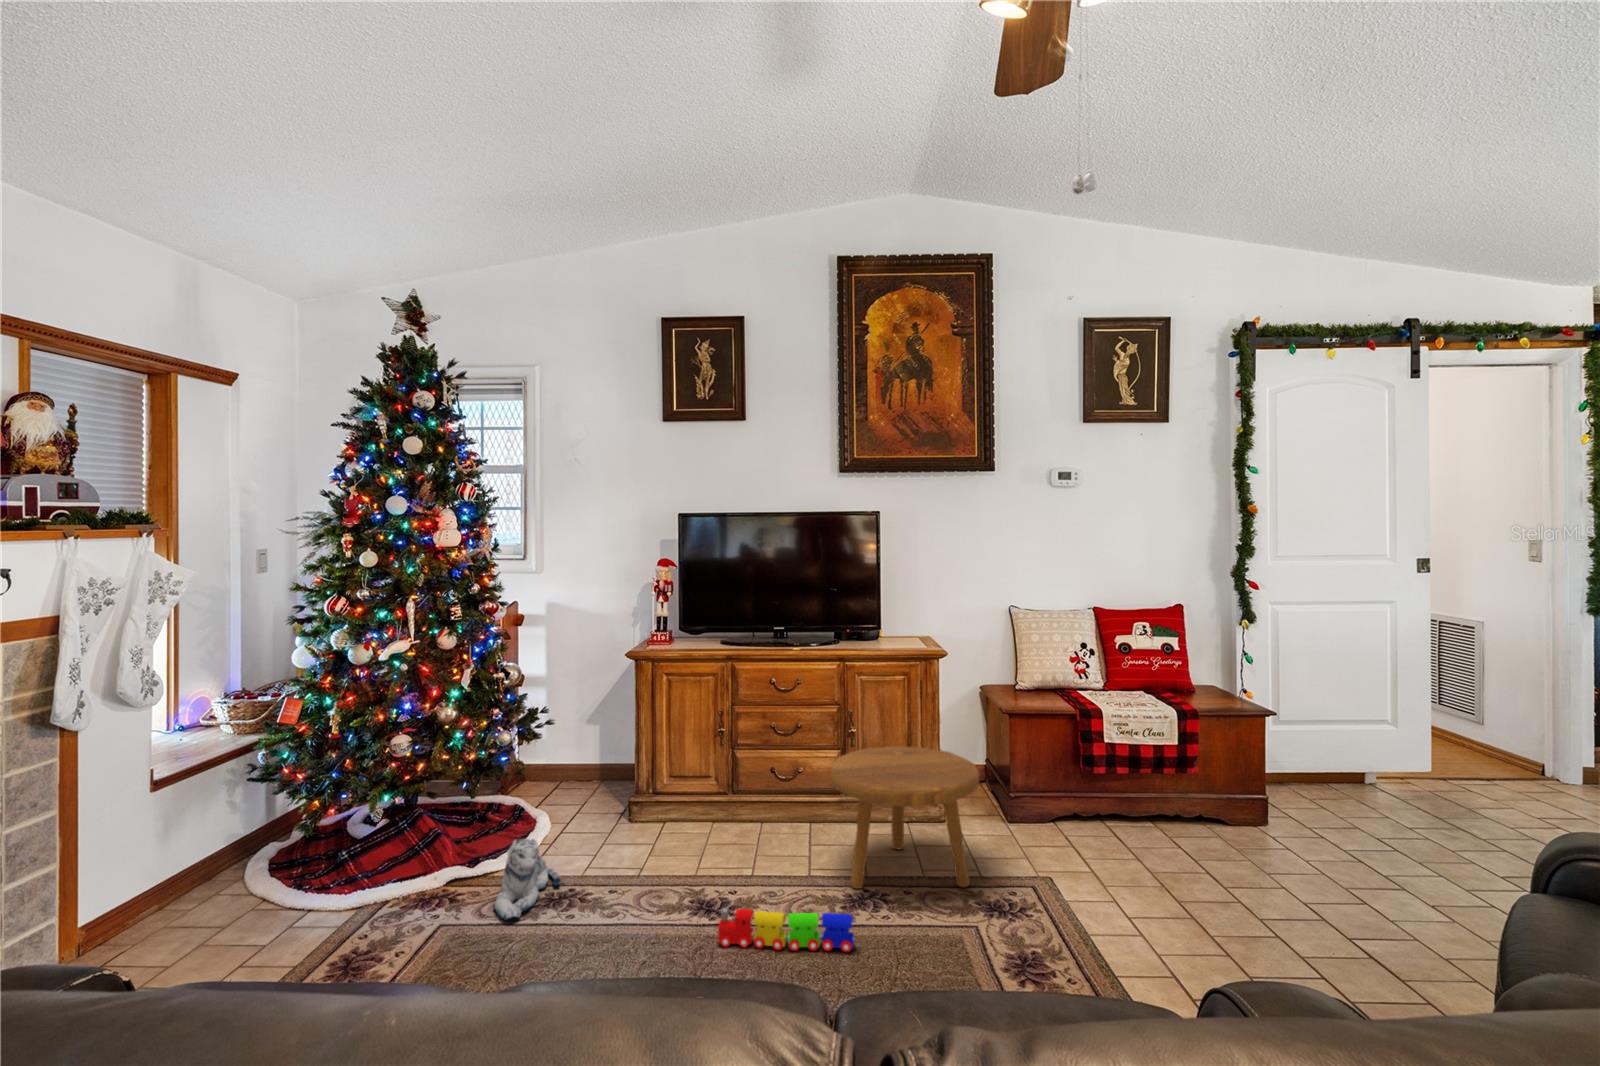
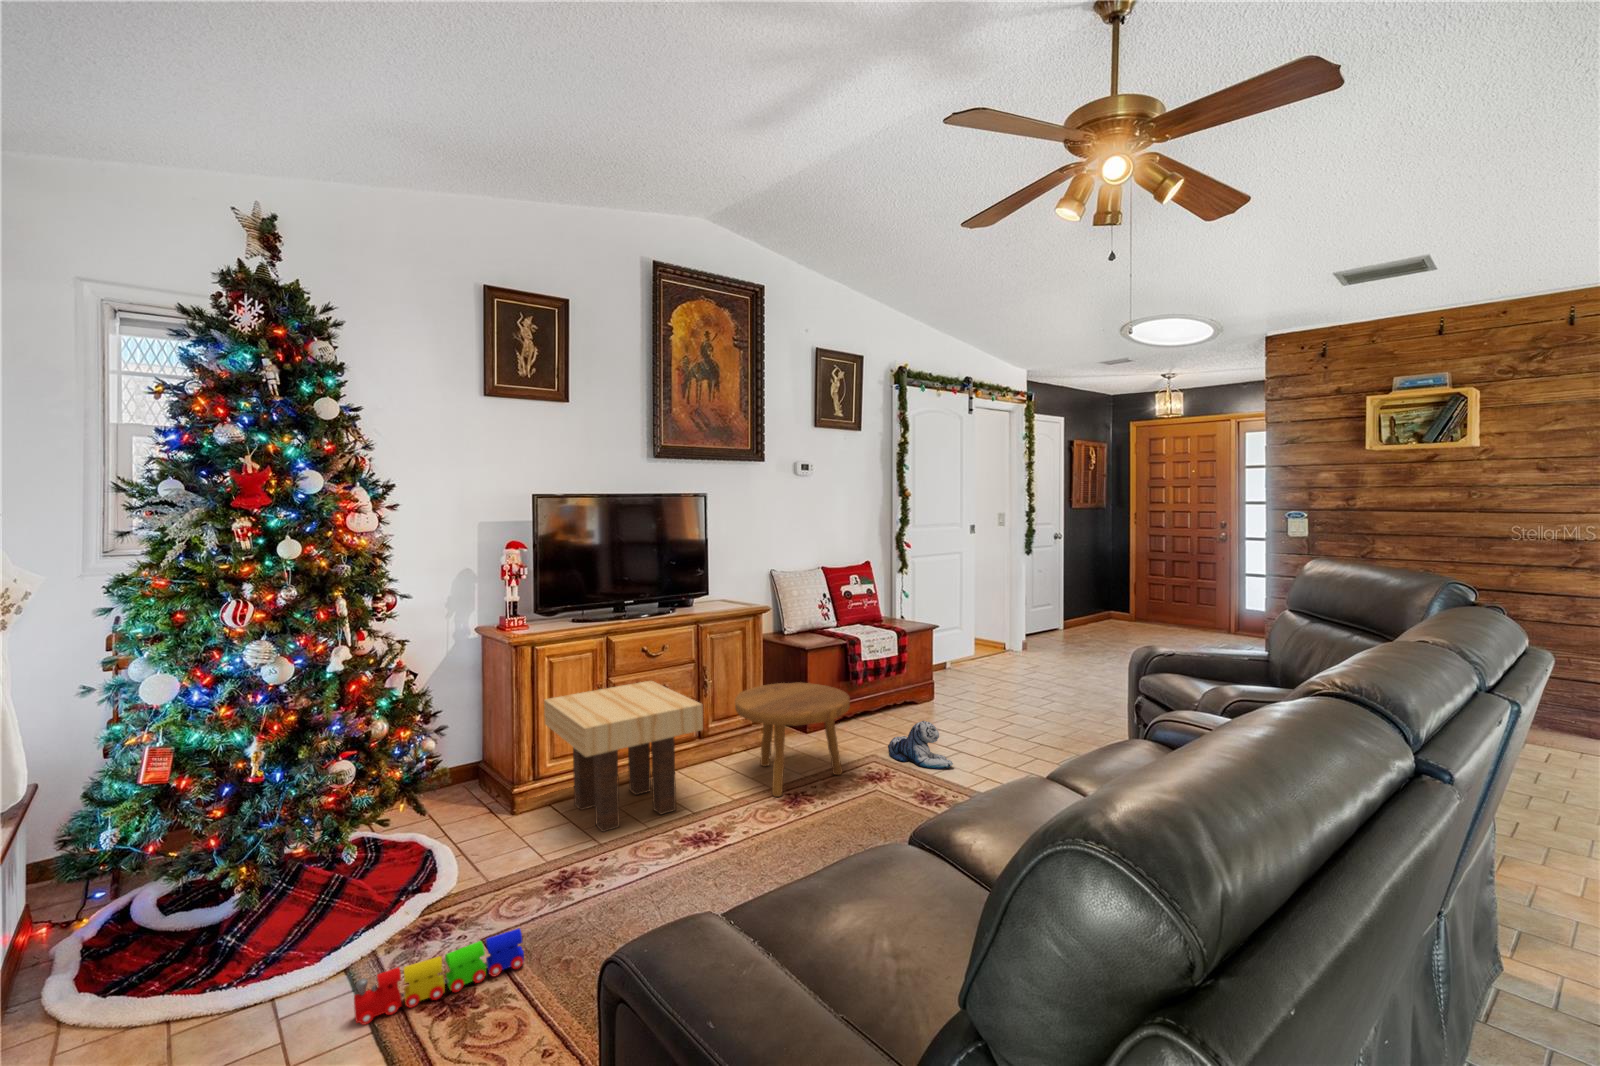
side table: none [622,717,774,866] -> present [544,681,703,832]
plush toy: present [495,839,561,920] -> present [888,721,953,769]
toy train: present [718,908,855,952] -> present [354,929,524,1025]

